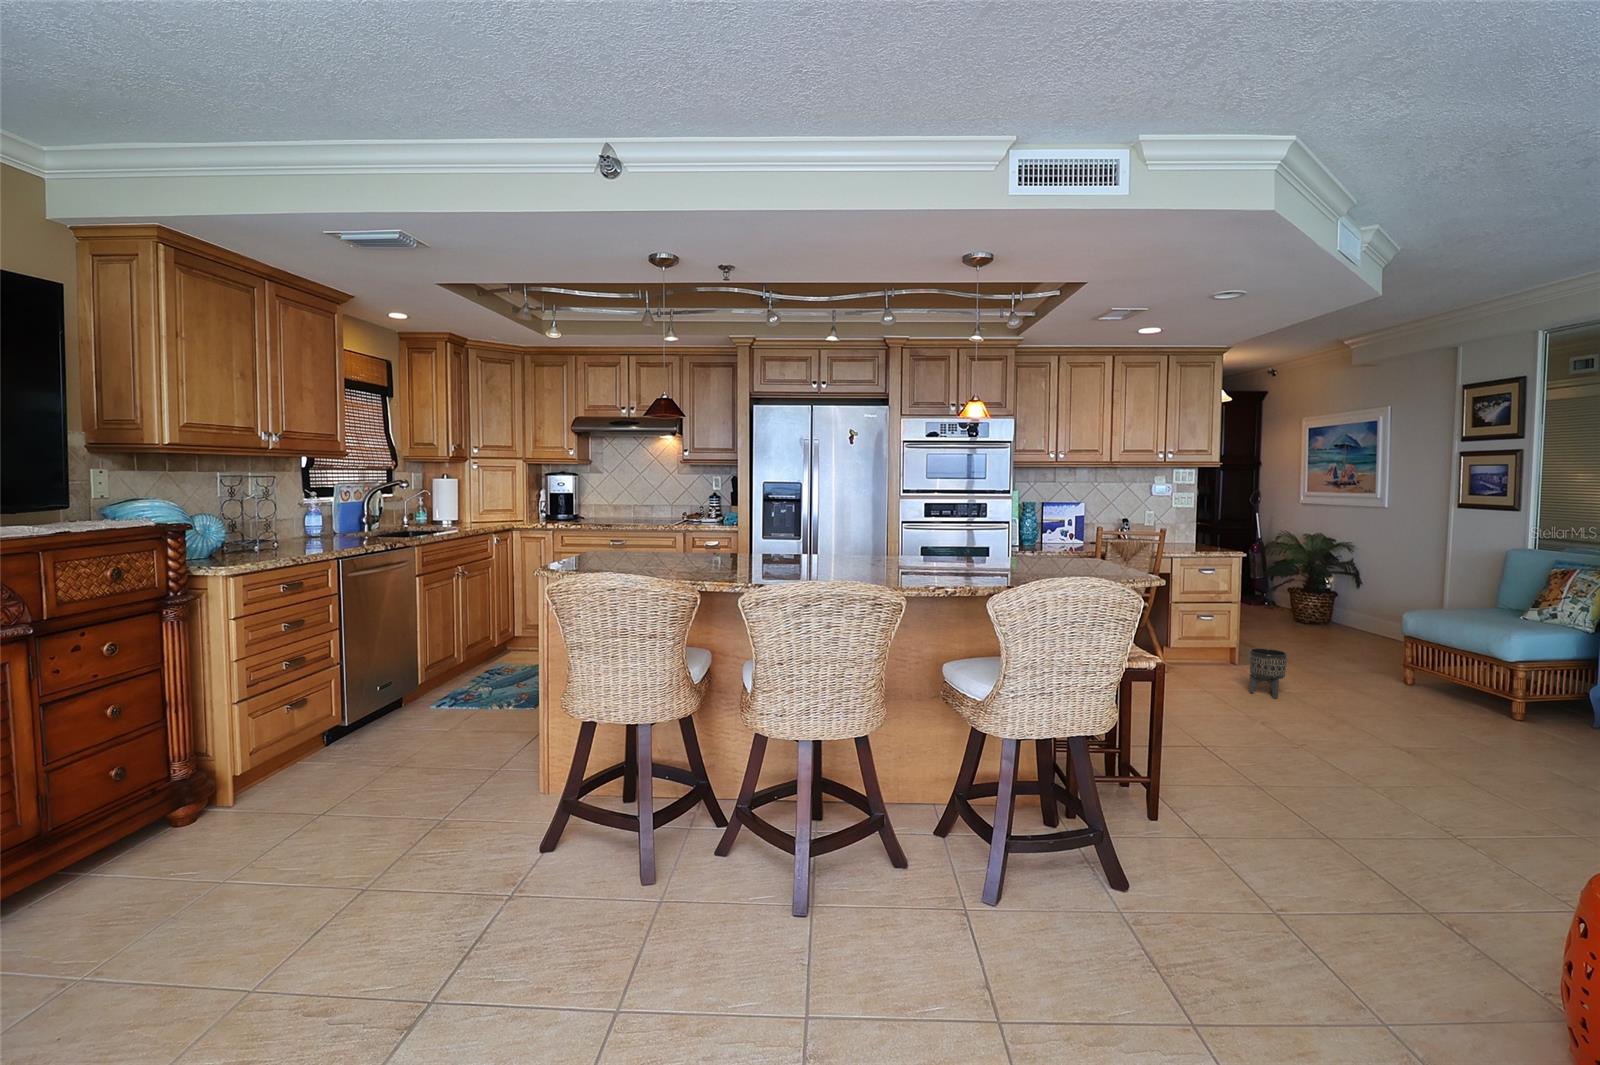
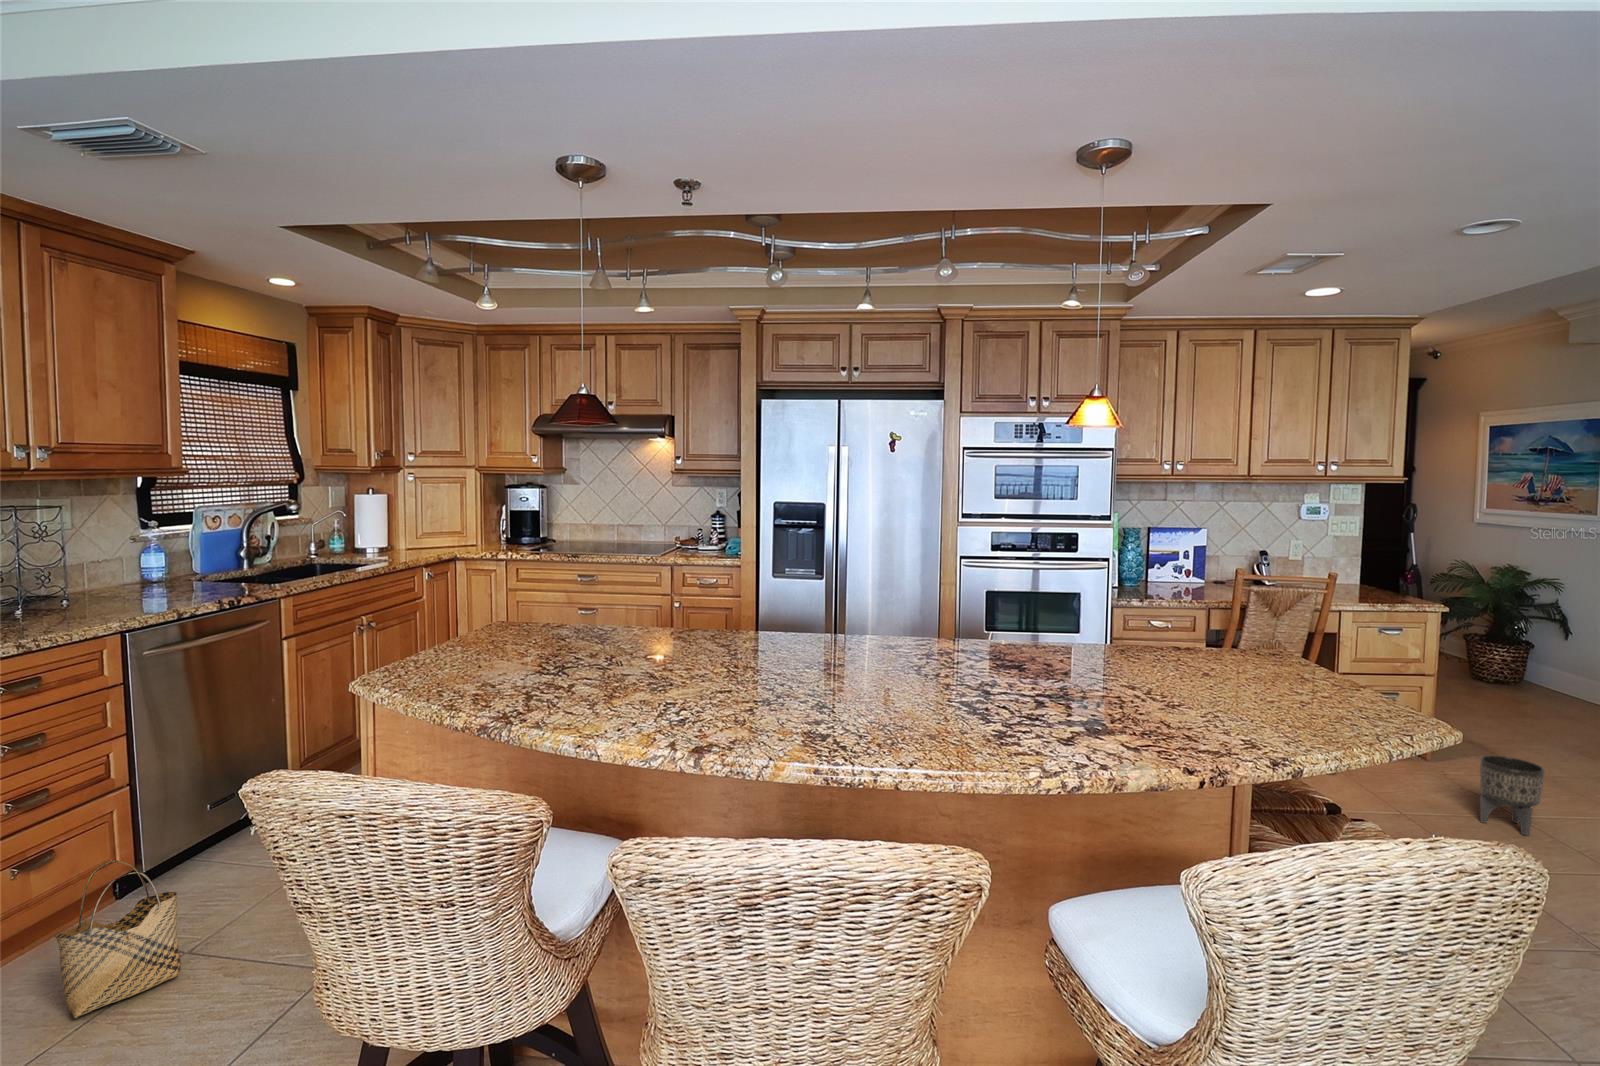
woven basket: none [342,695,406,785] -> present [55,860,181,1018]

